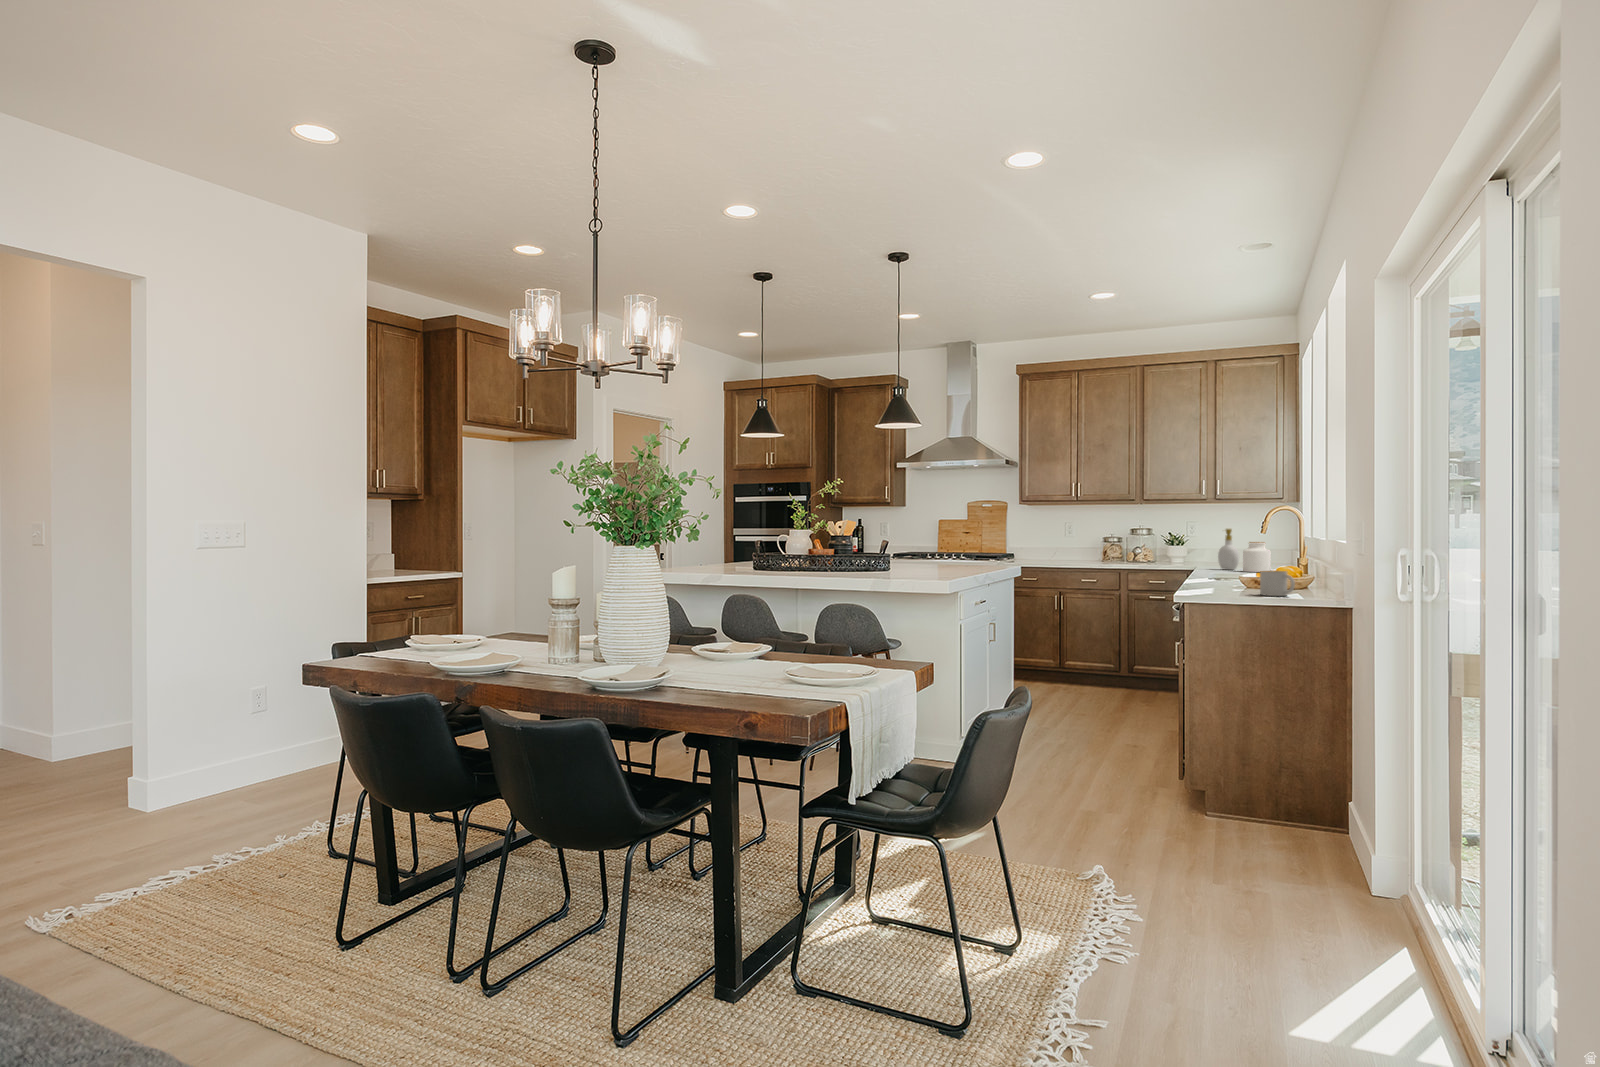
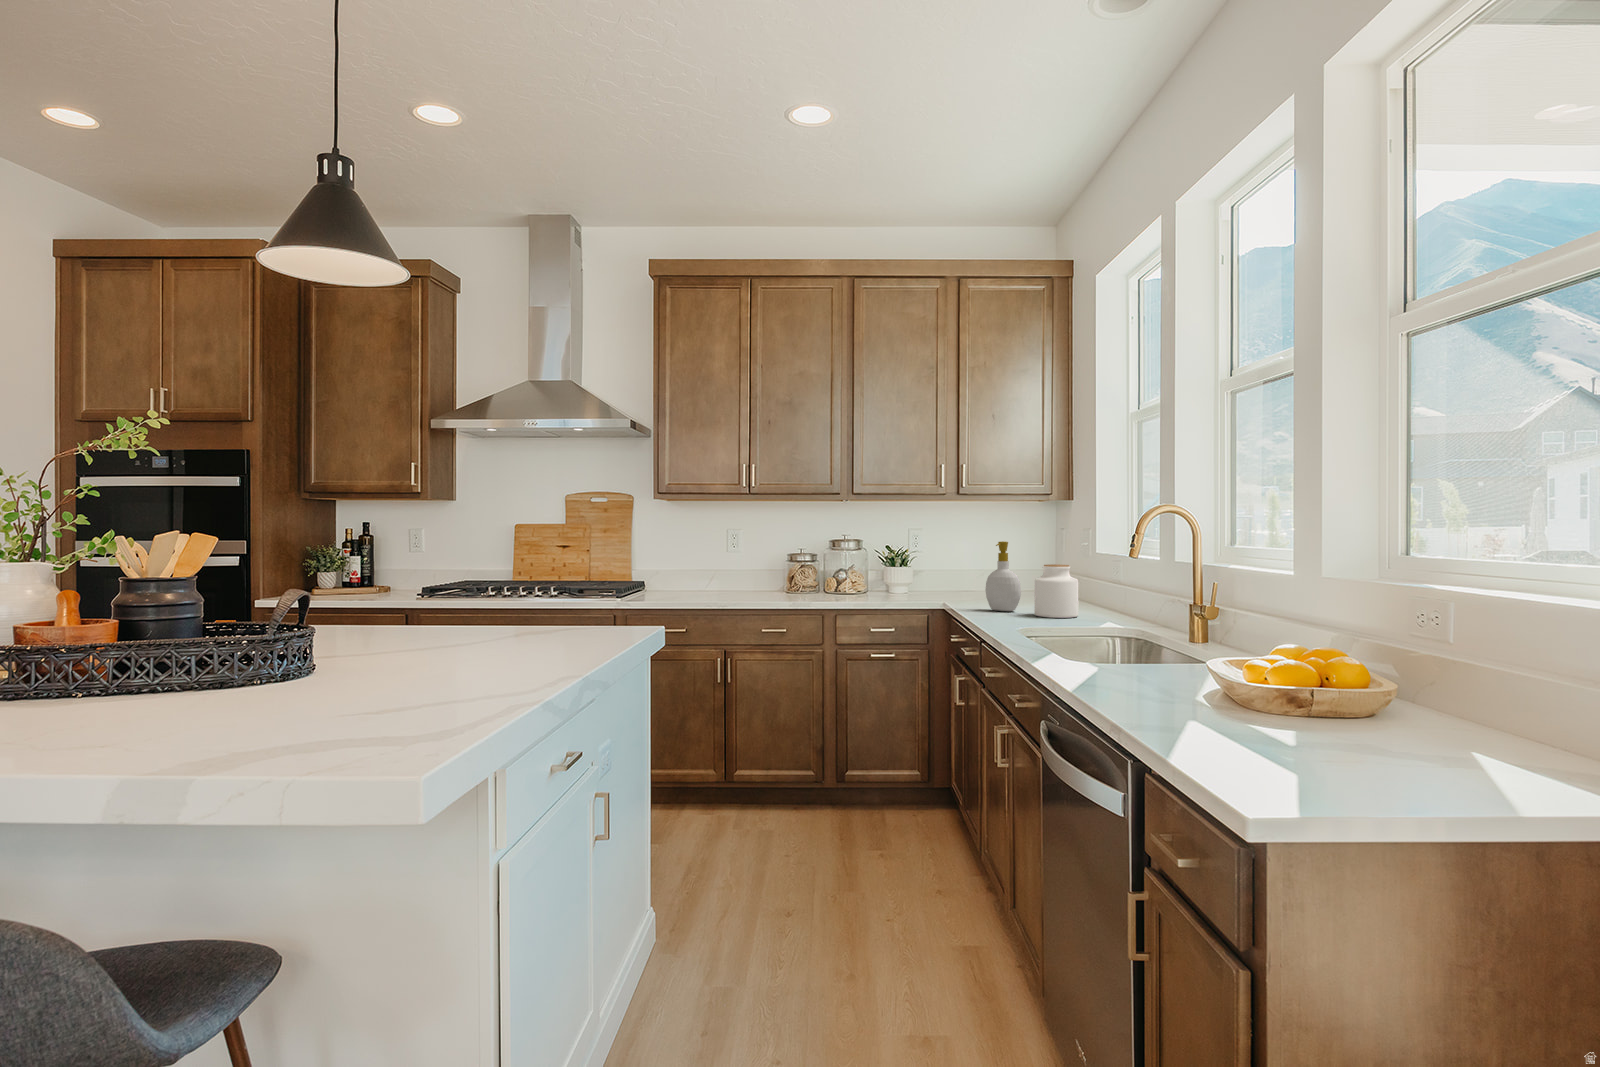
mug: present [1260,571,1295,596] -> none [1357,678,1481,763]

